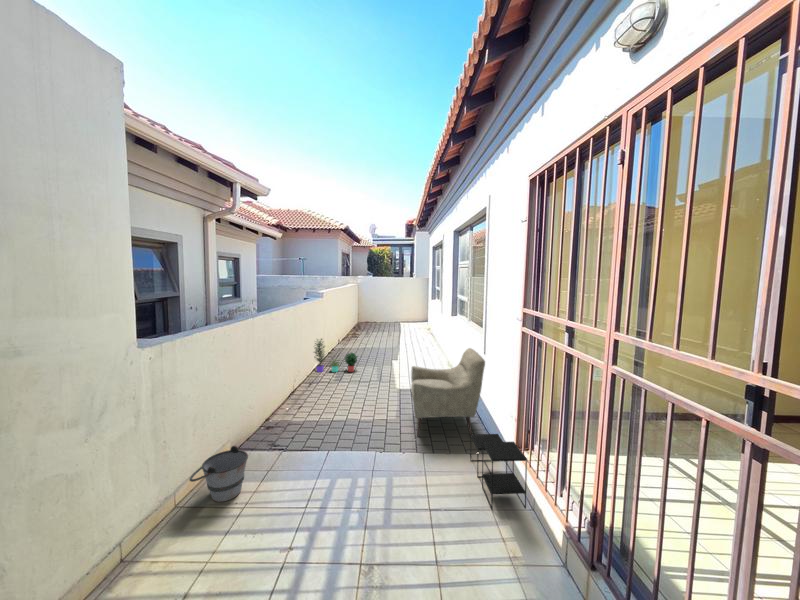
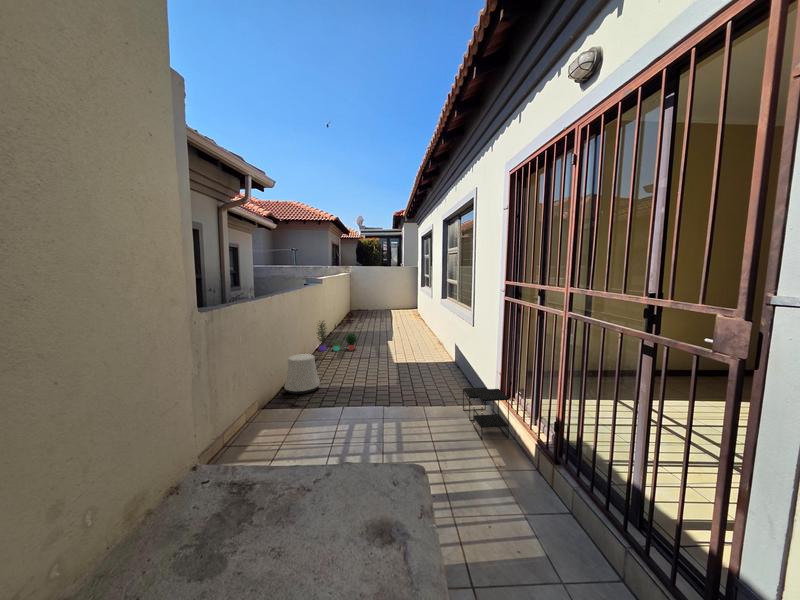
chair: present [411,348,485,436] -> none [410,322,474,396]
stool: none [266,382,308,430] -> present [284,354,320,394]
bucket: present [190,446,248,502] -> none [235,398,281,441]

